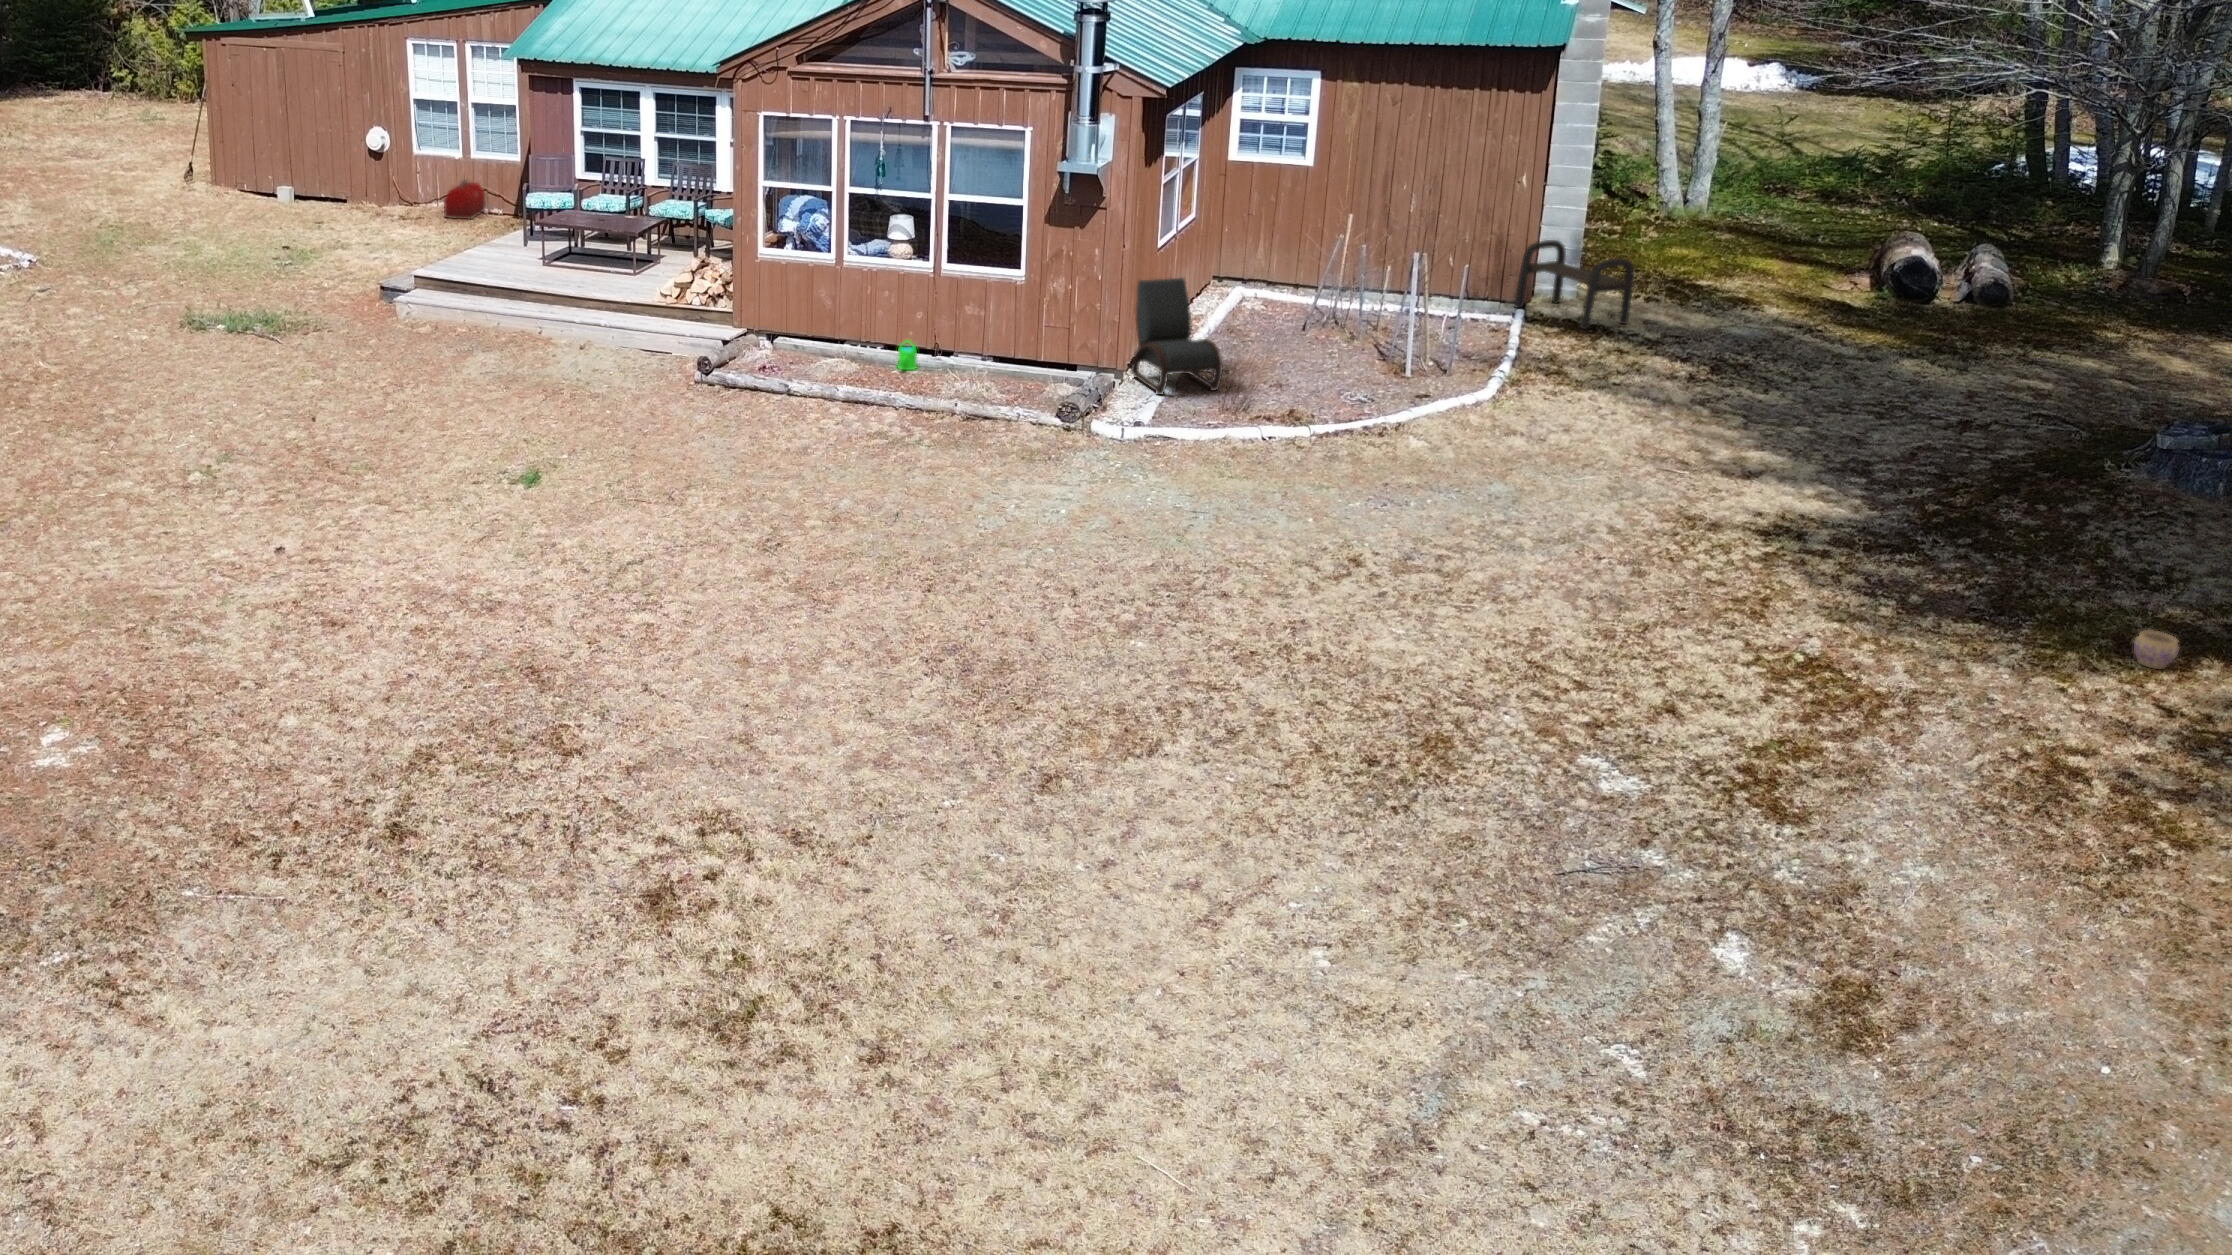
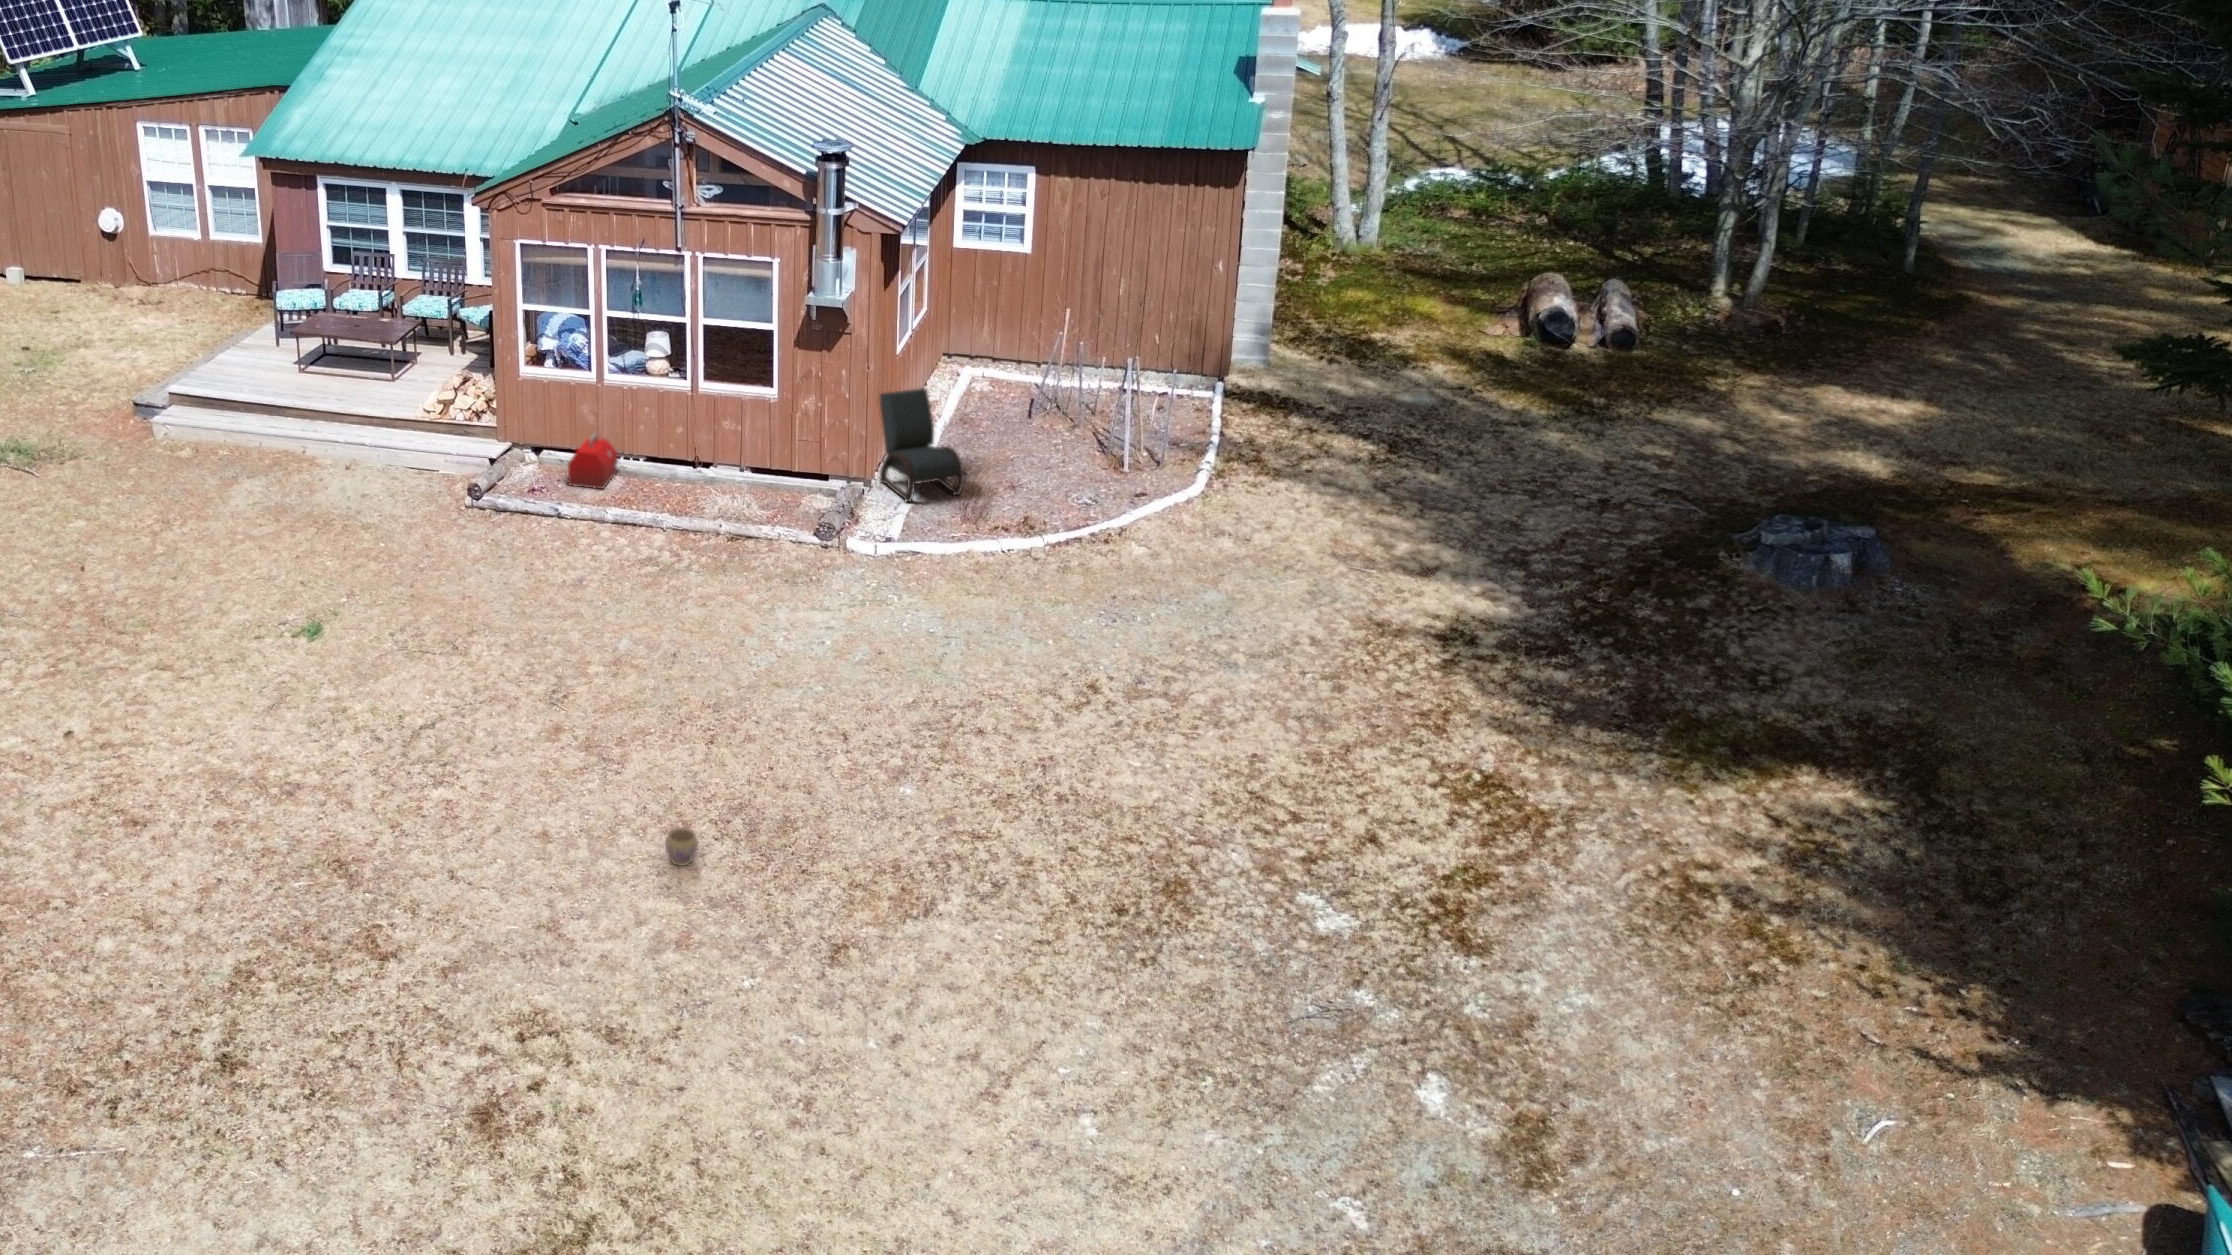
toolbox: present [444,180,486,219] -> present [568,433,619,489]
bench: present [1514,240,1634,329] -> none [1214,326,1318,412]
watering can: present [897,340,917,370] -> none [660,453,681,482]
planter: present [2134,630,2179,669] -> present [665,827,698,866]

